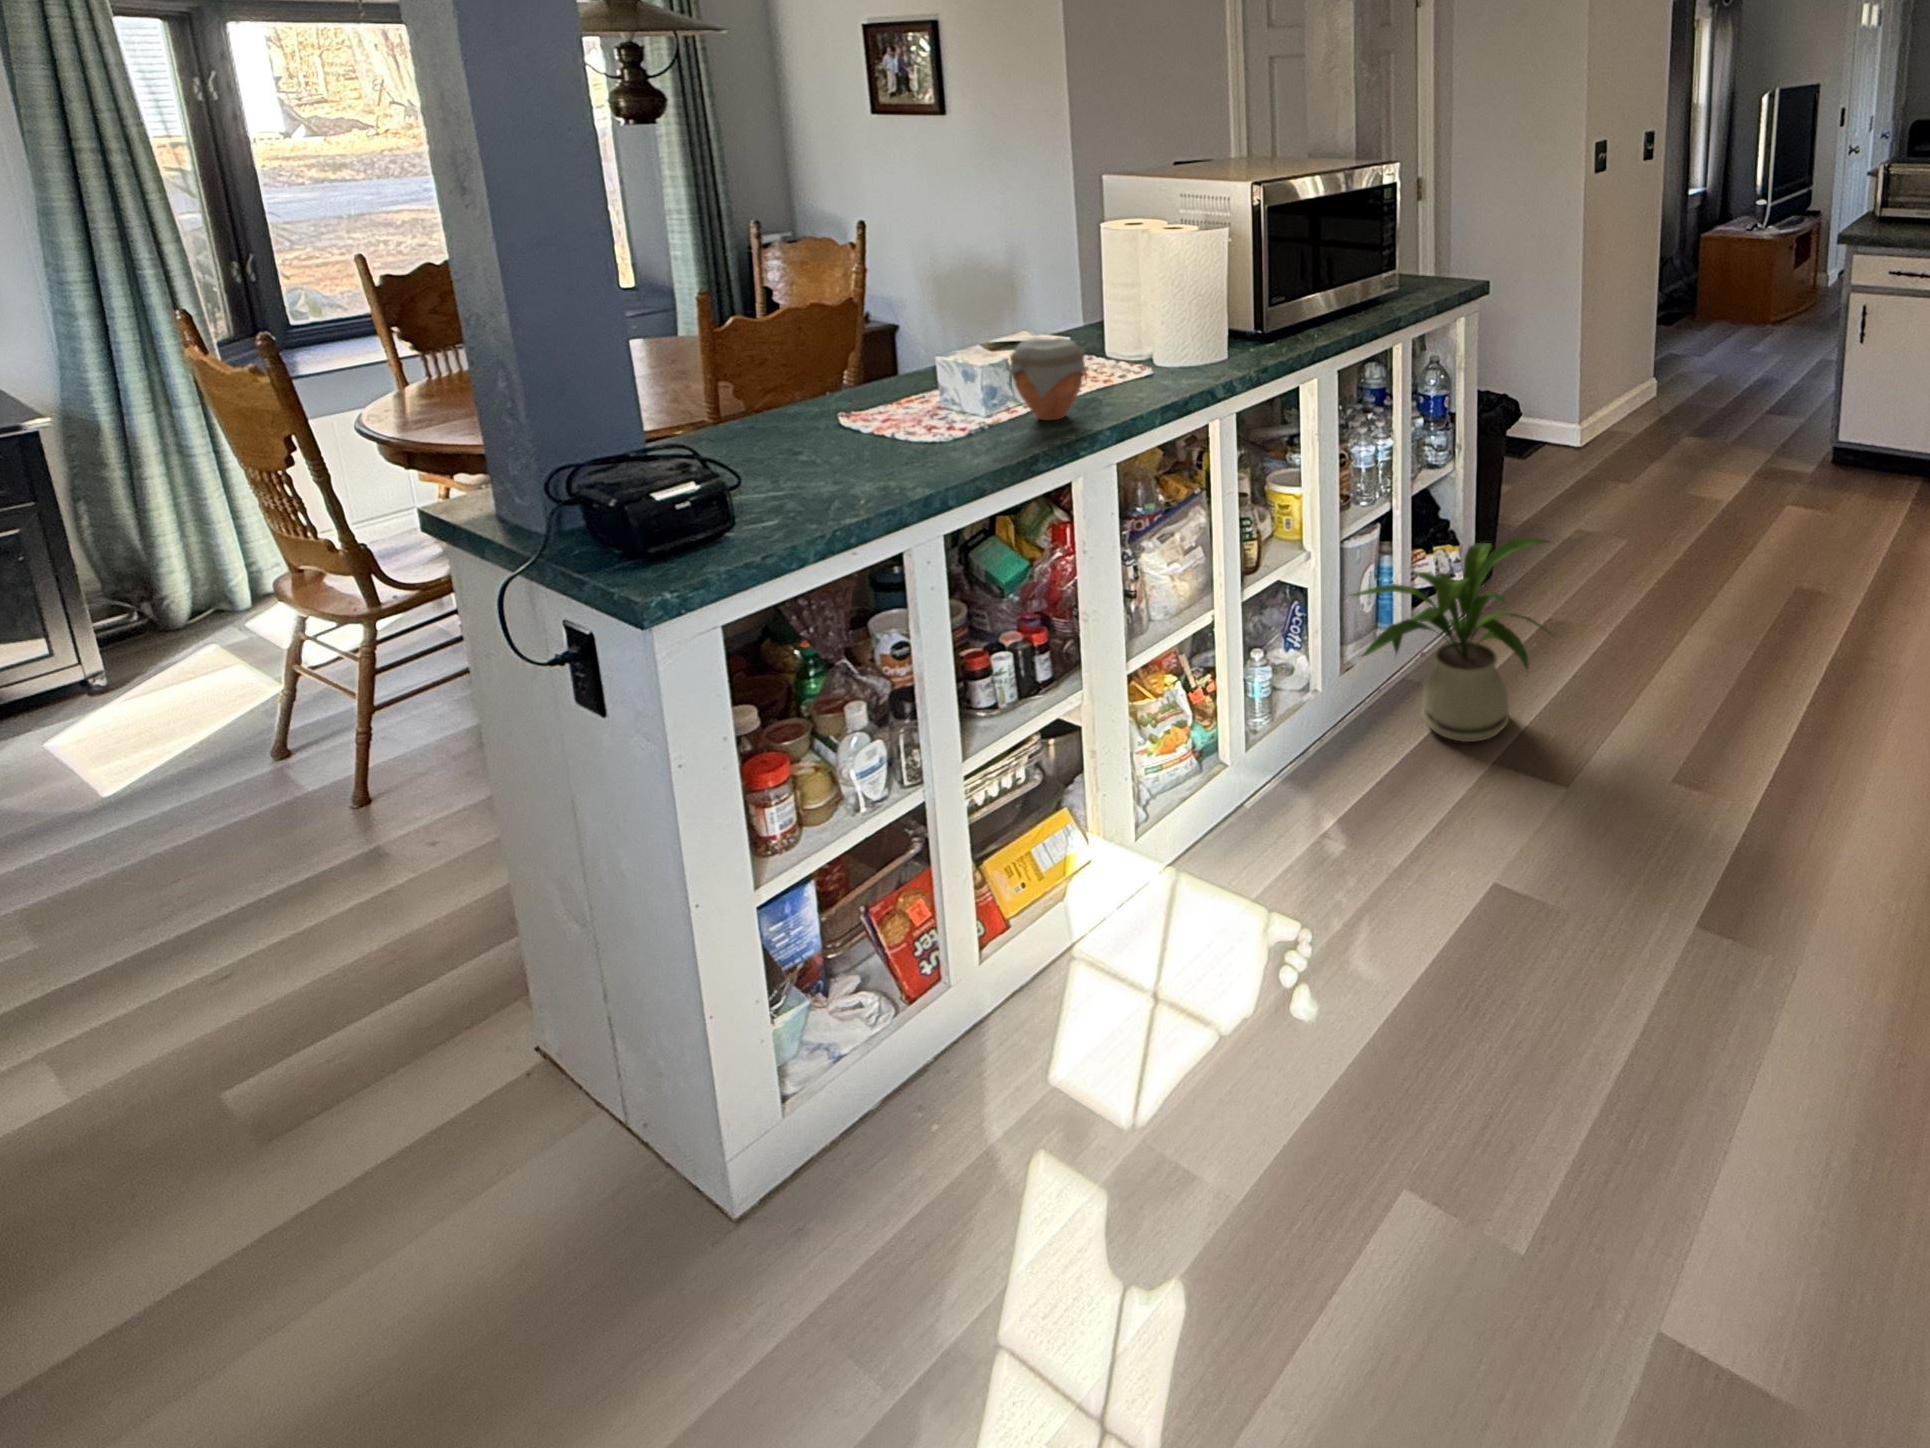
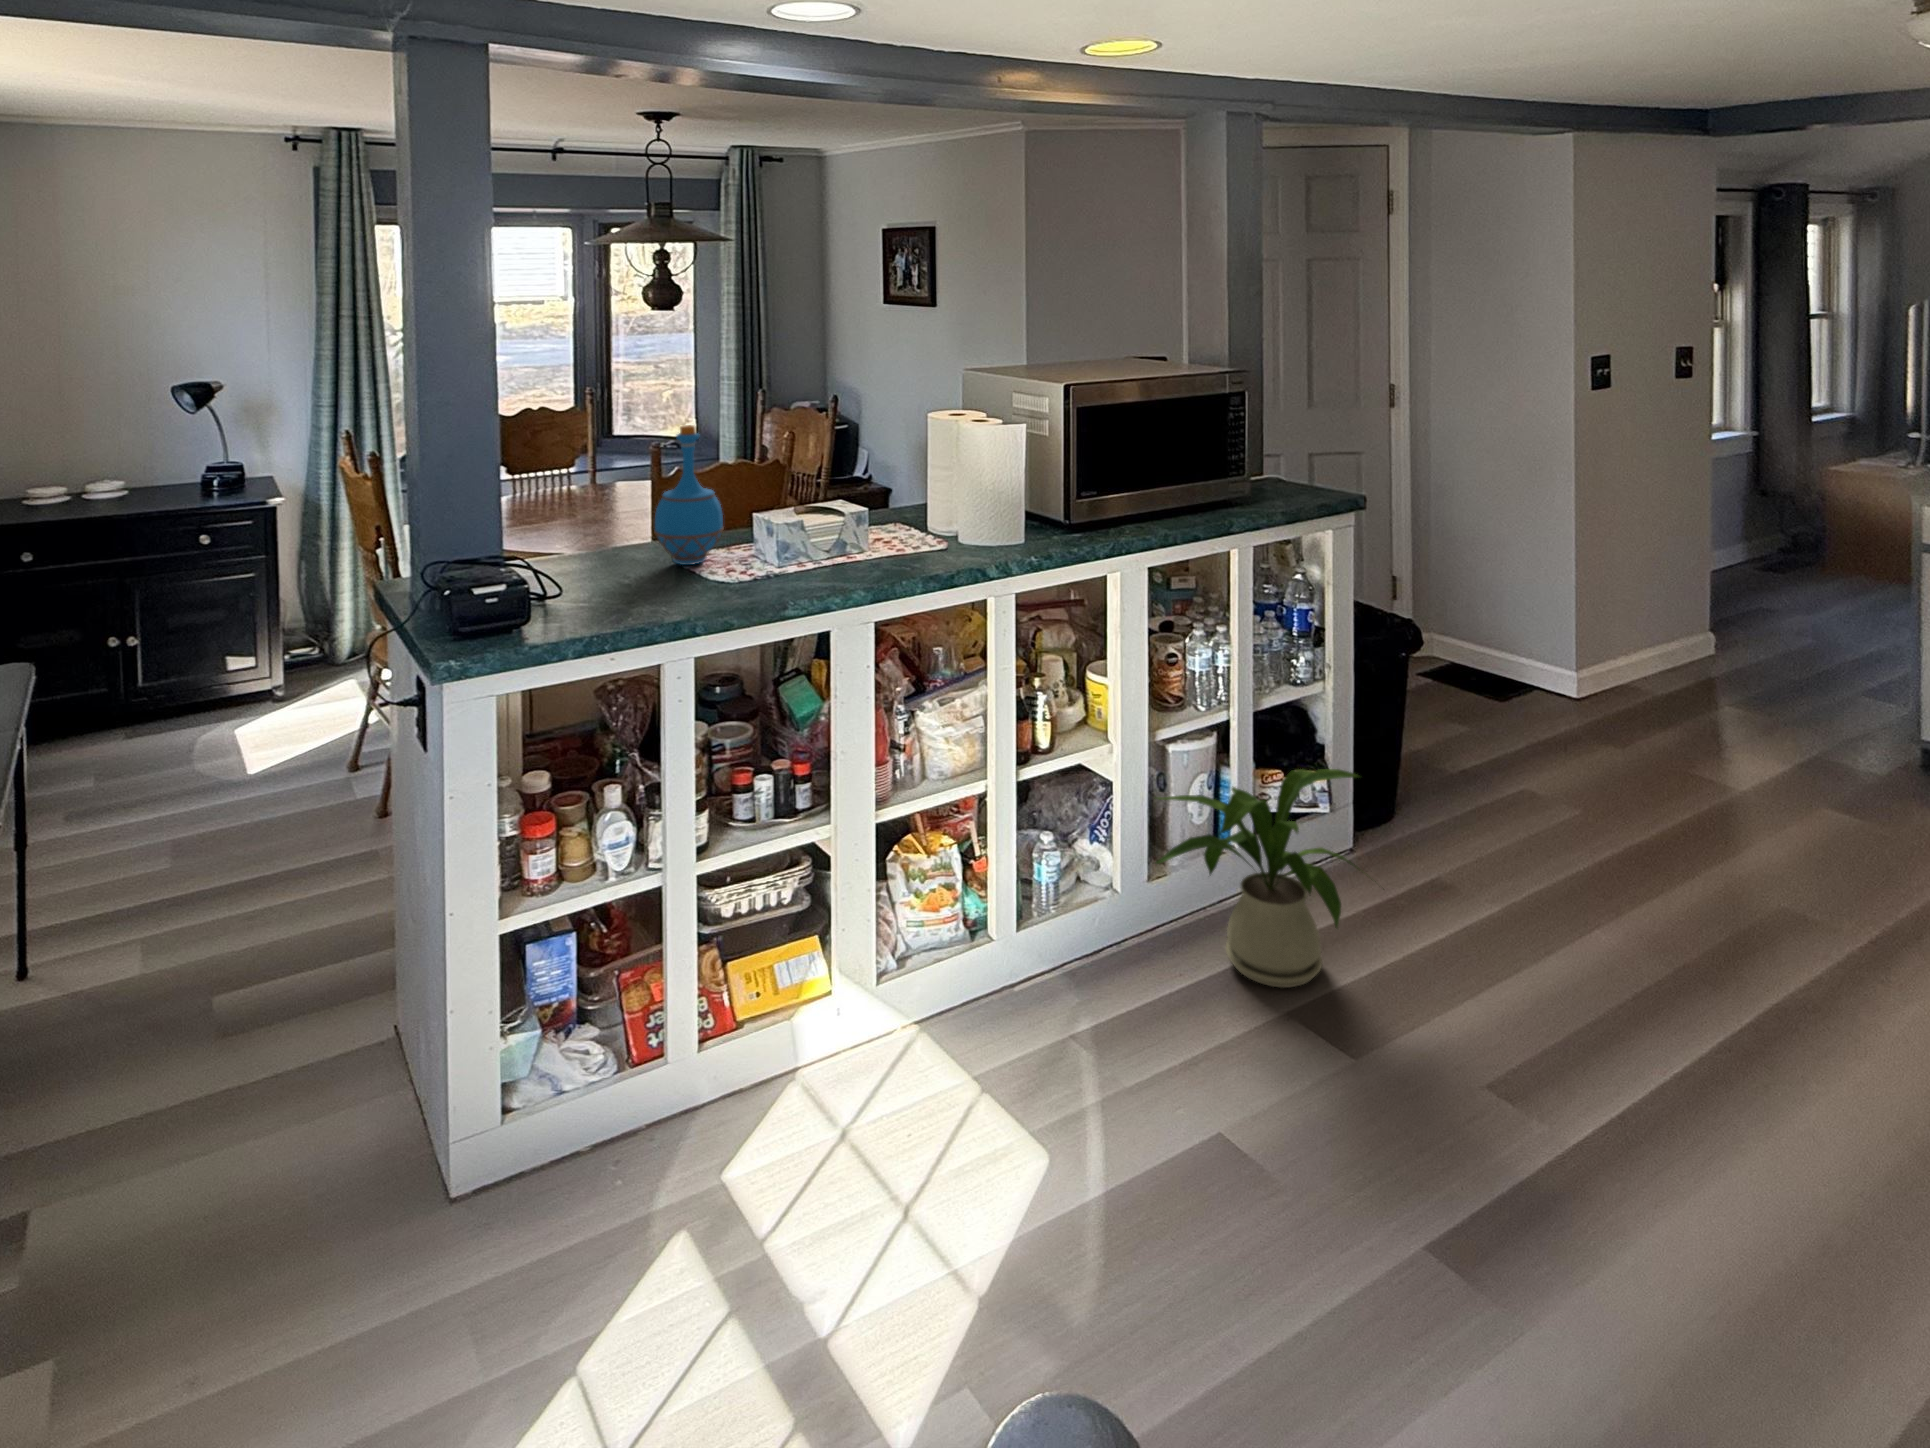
bottle: none [799,257,891,430] -> present [654,425,724,565]
jar: present [1009,338,1087,421] -> none [798,505,865,576]

